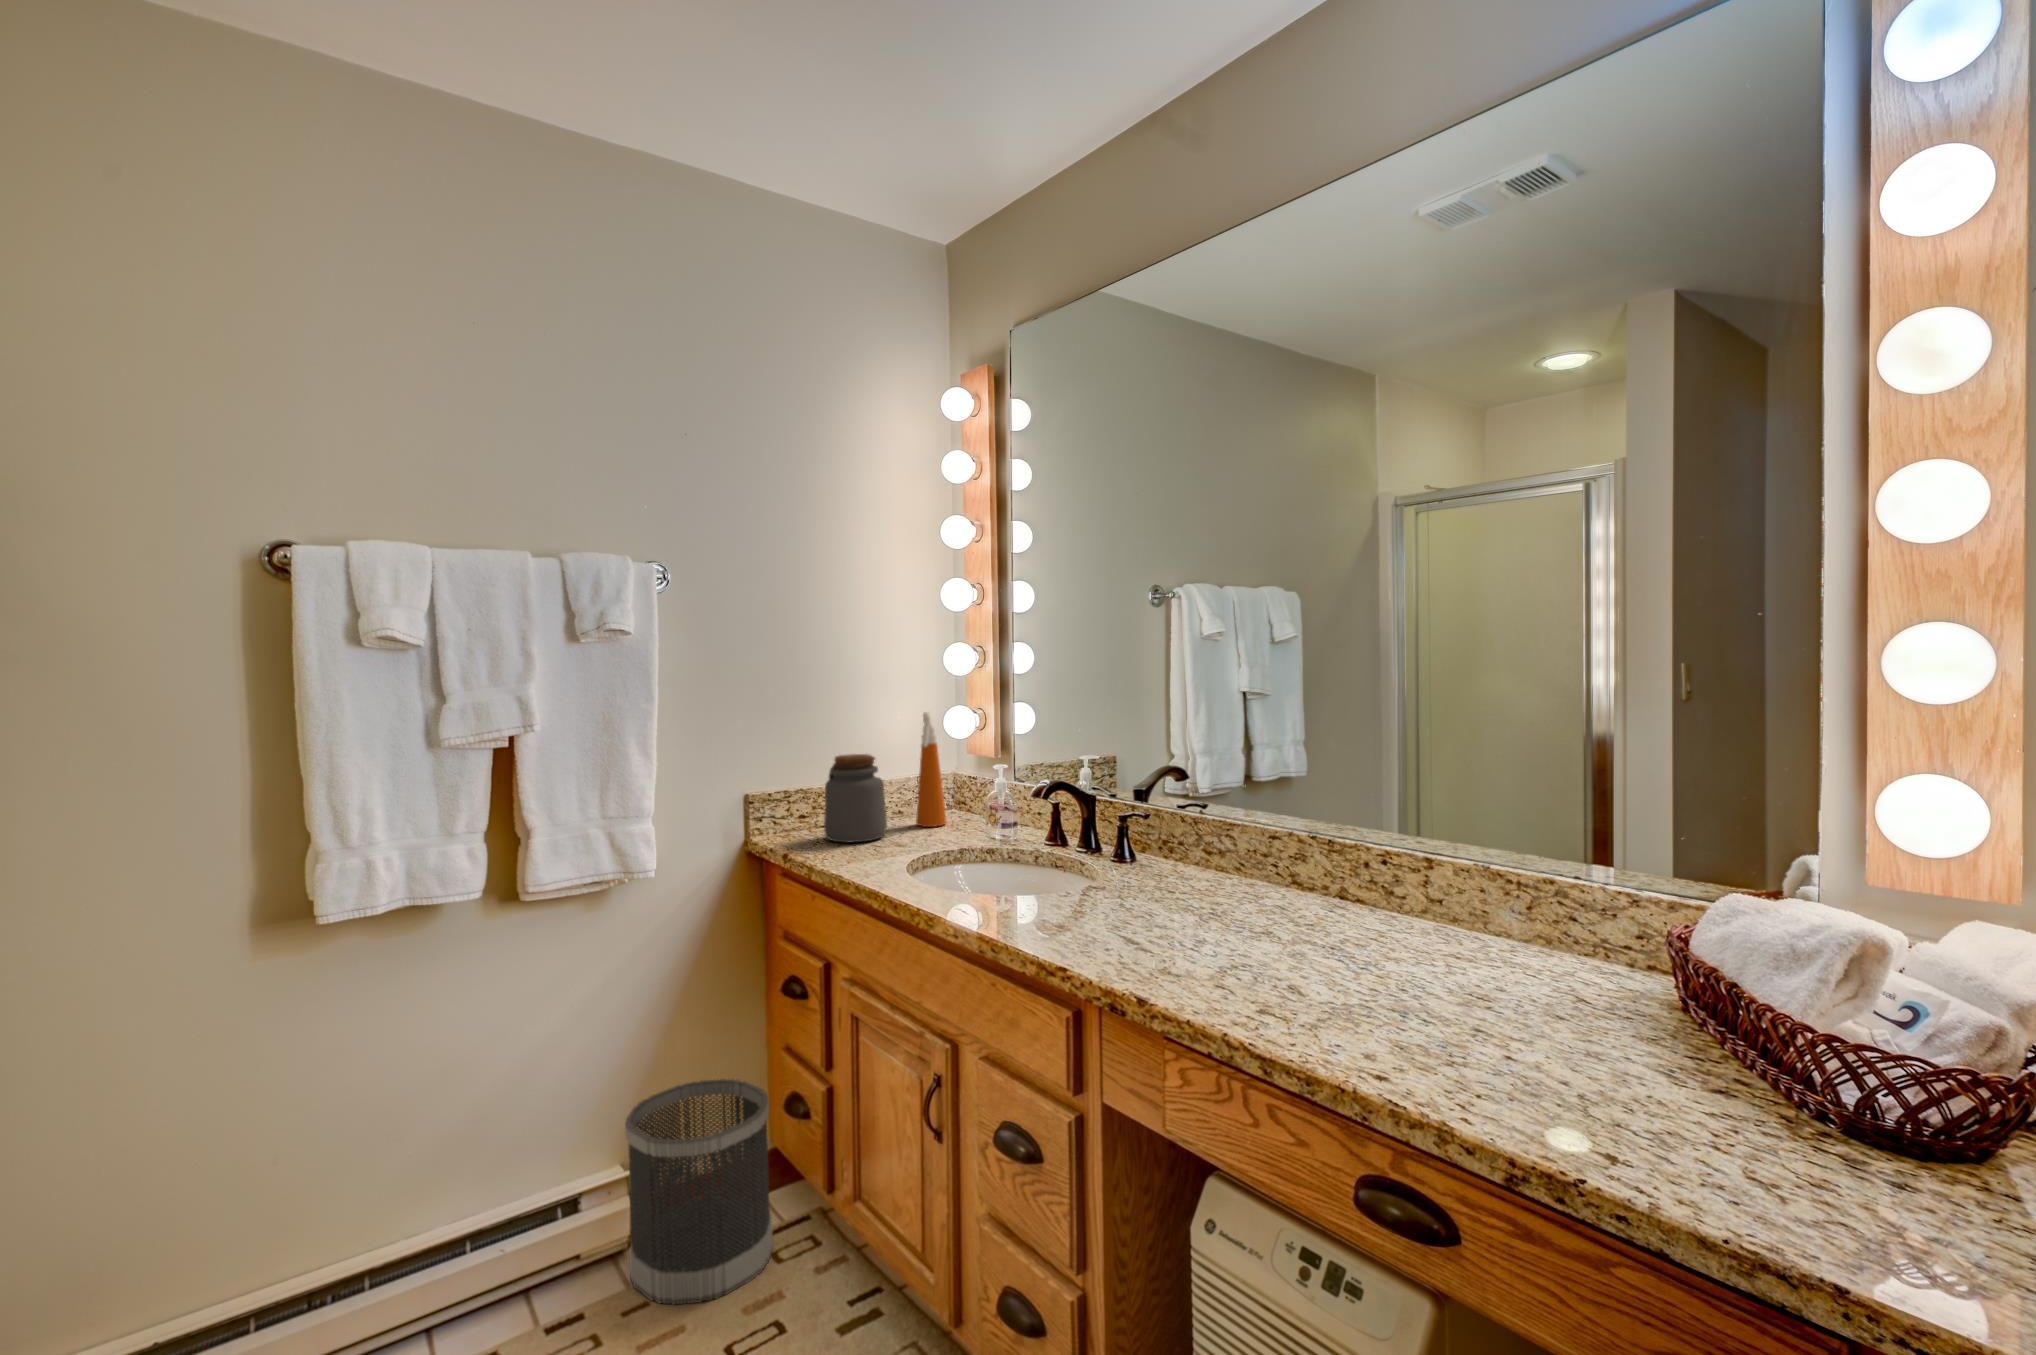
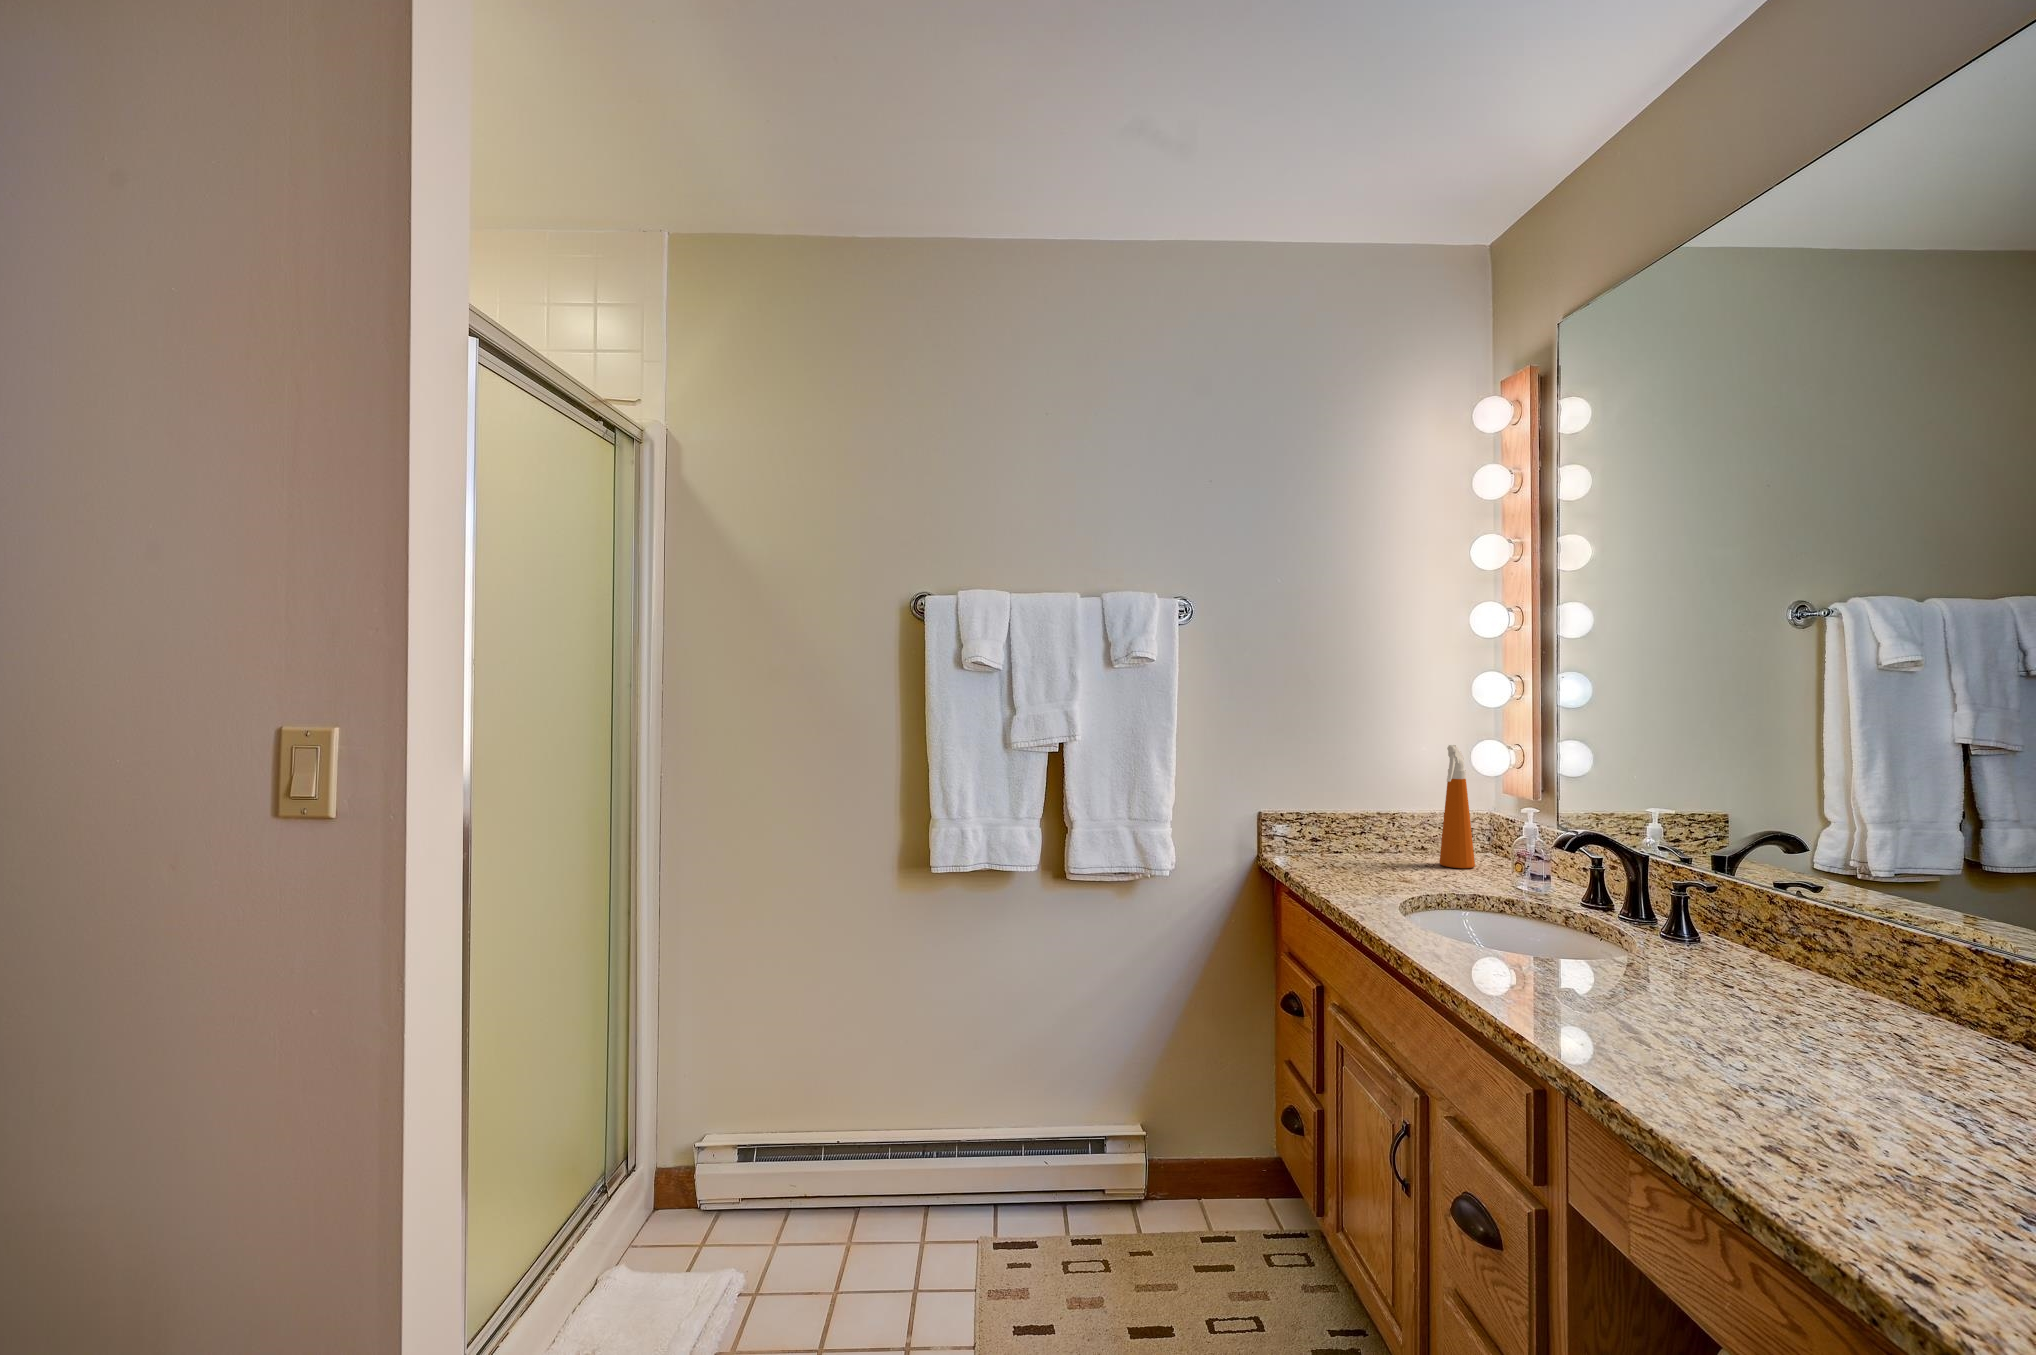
jar: present [824,754,887,842] -> none [1334,783,1401,872]
wastebasket: present [625,1079,773,1304] -> none [1135,1071,1264,1279]

